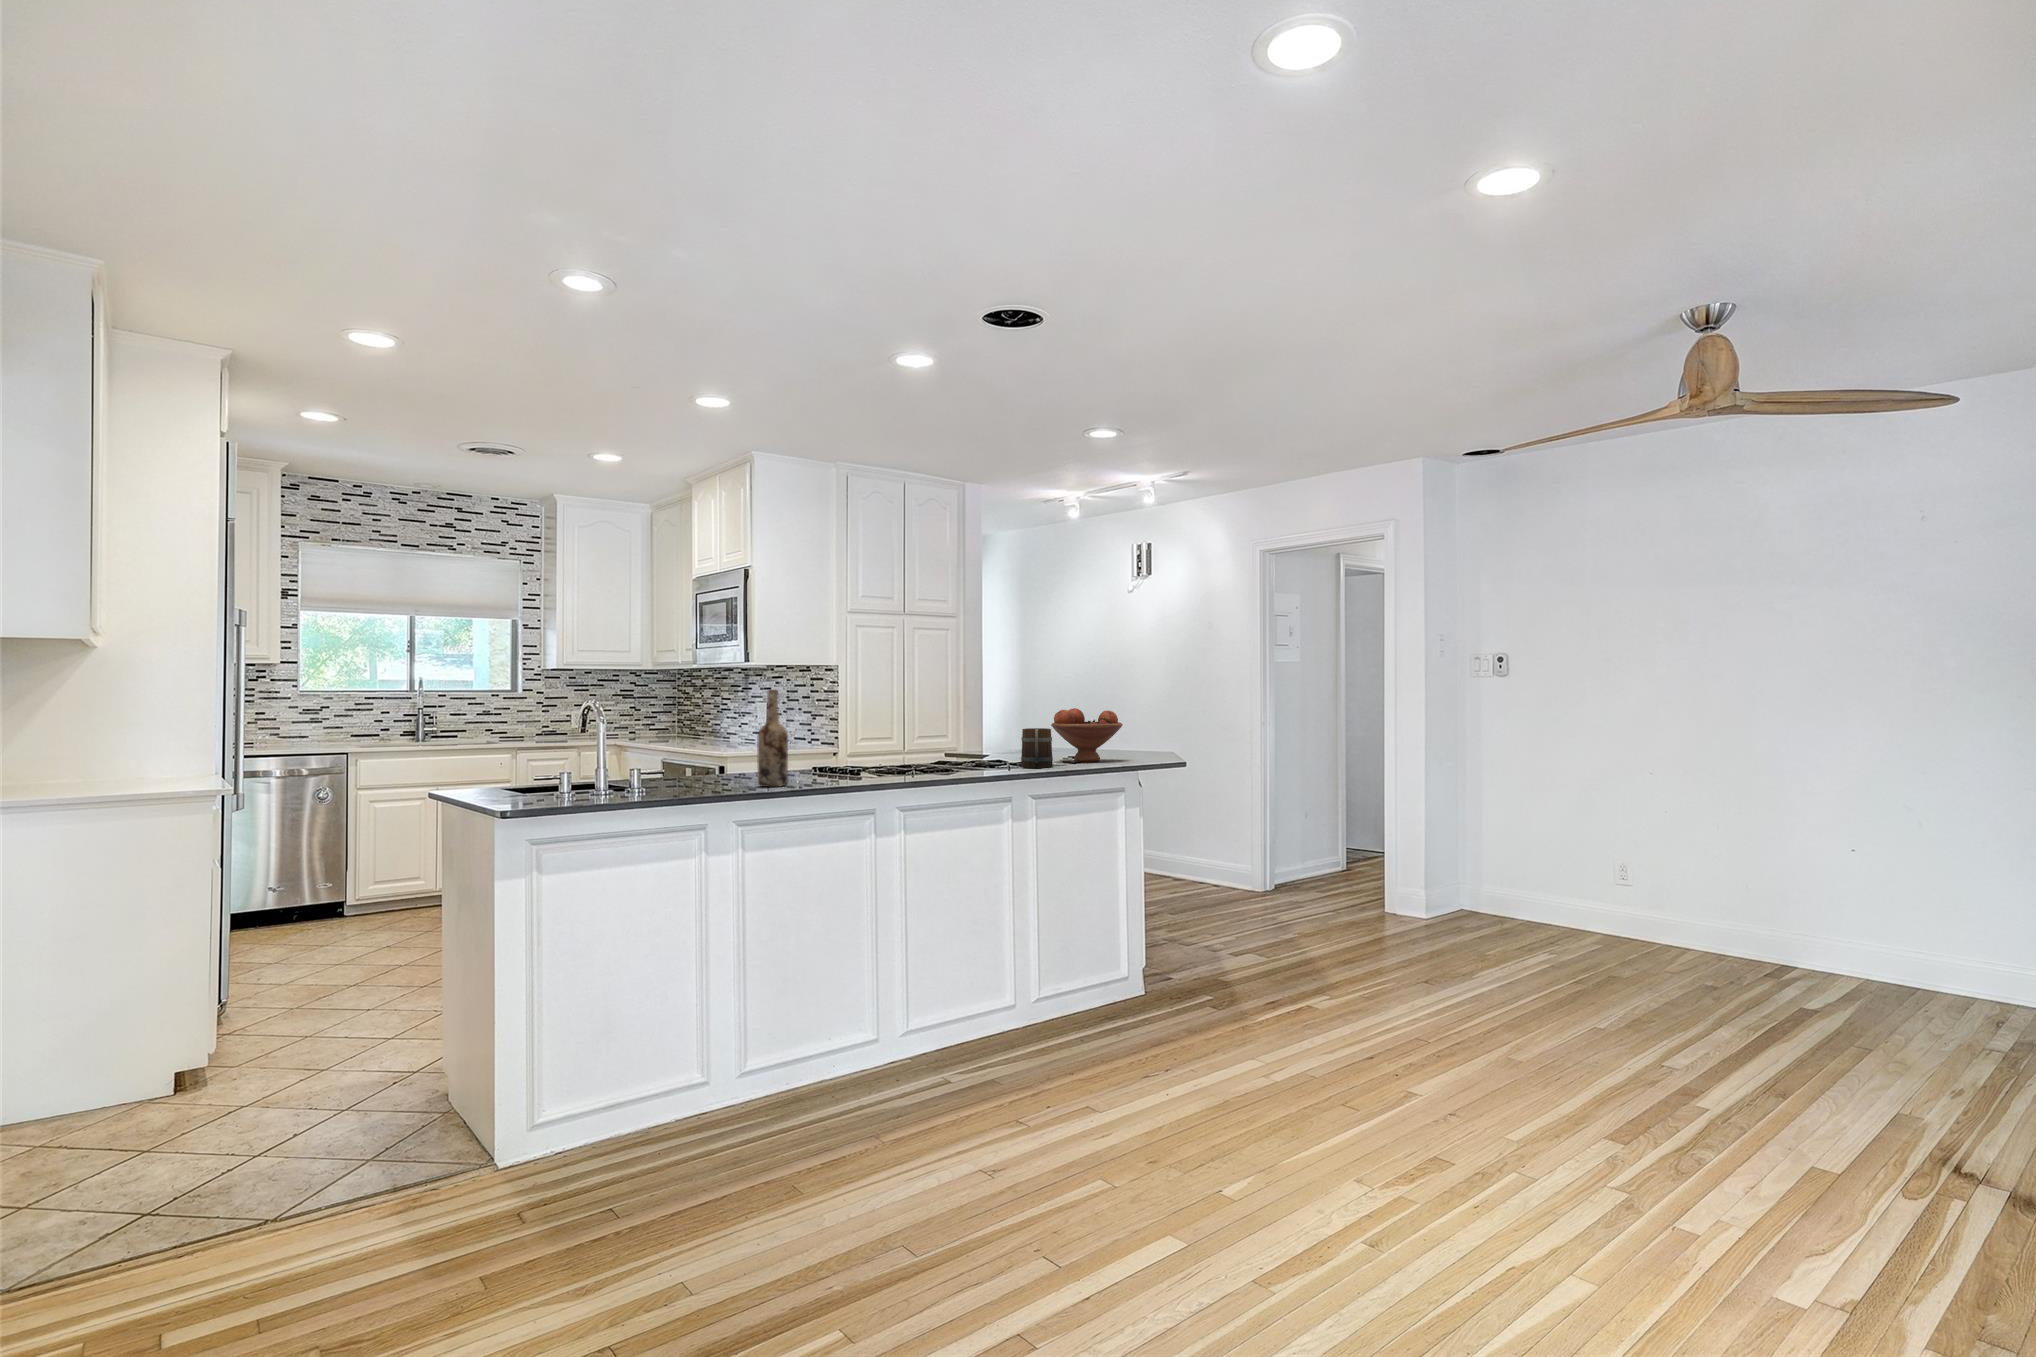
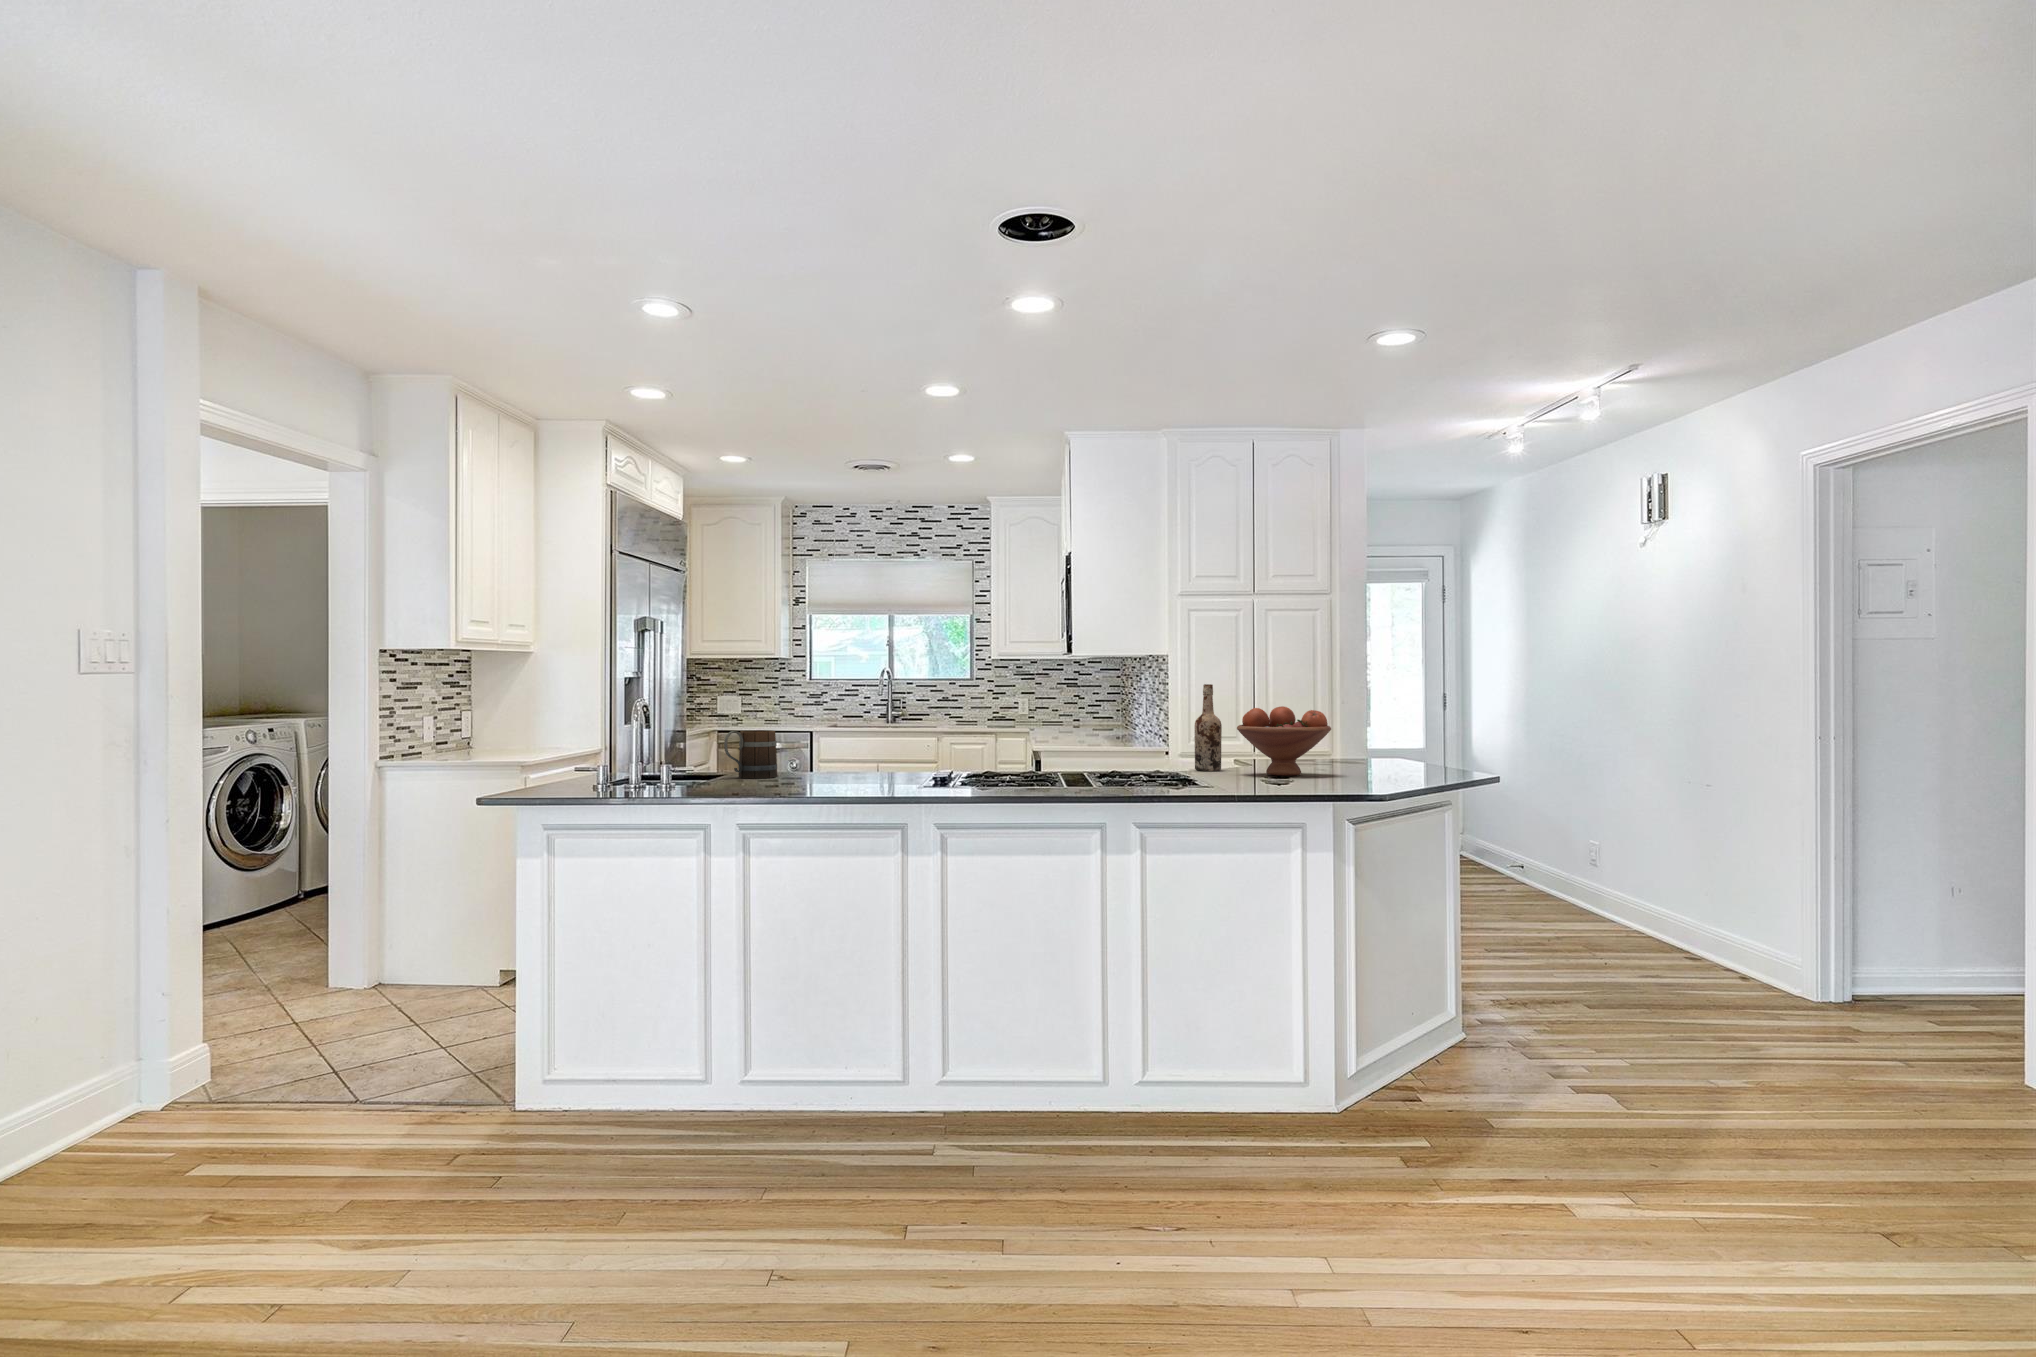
wine bottle: present [757,690,788,787] -> present [1195,684,1222,771]
mug: present [1021,728,1053,768] -> present [724,730,777,779]

